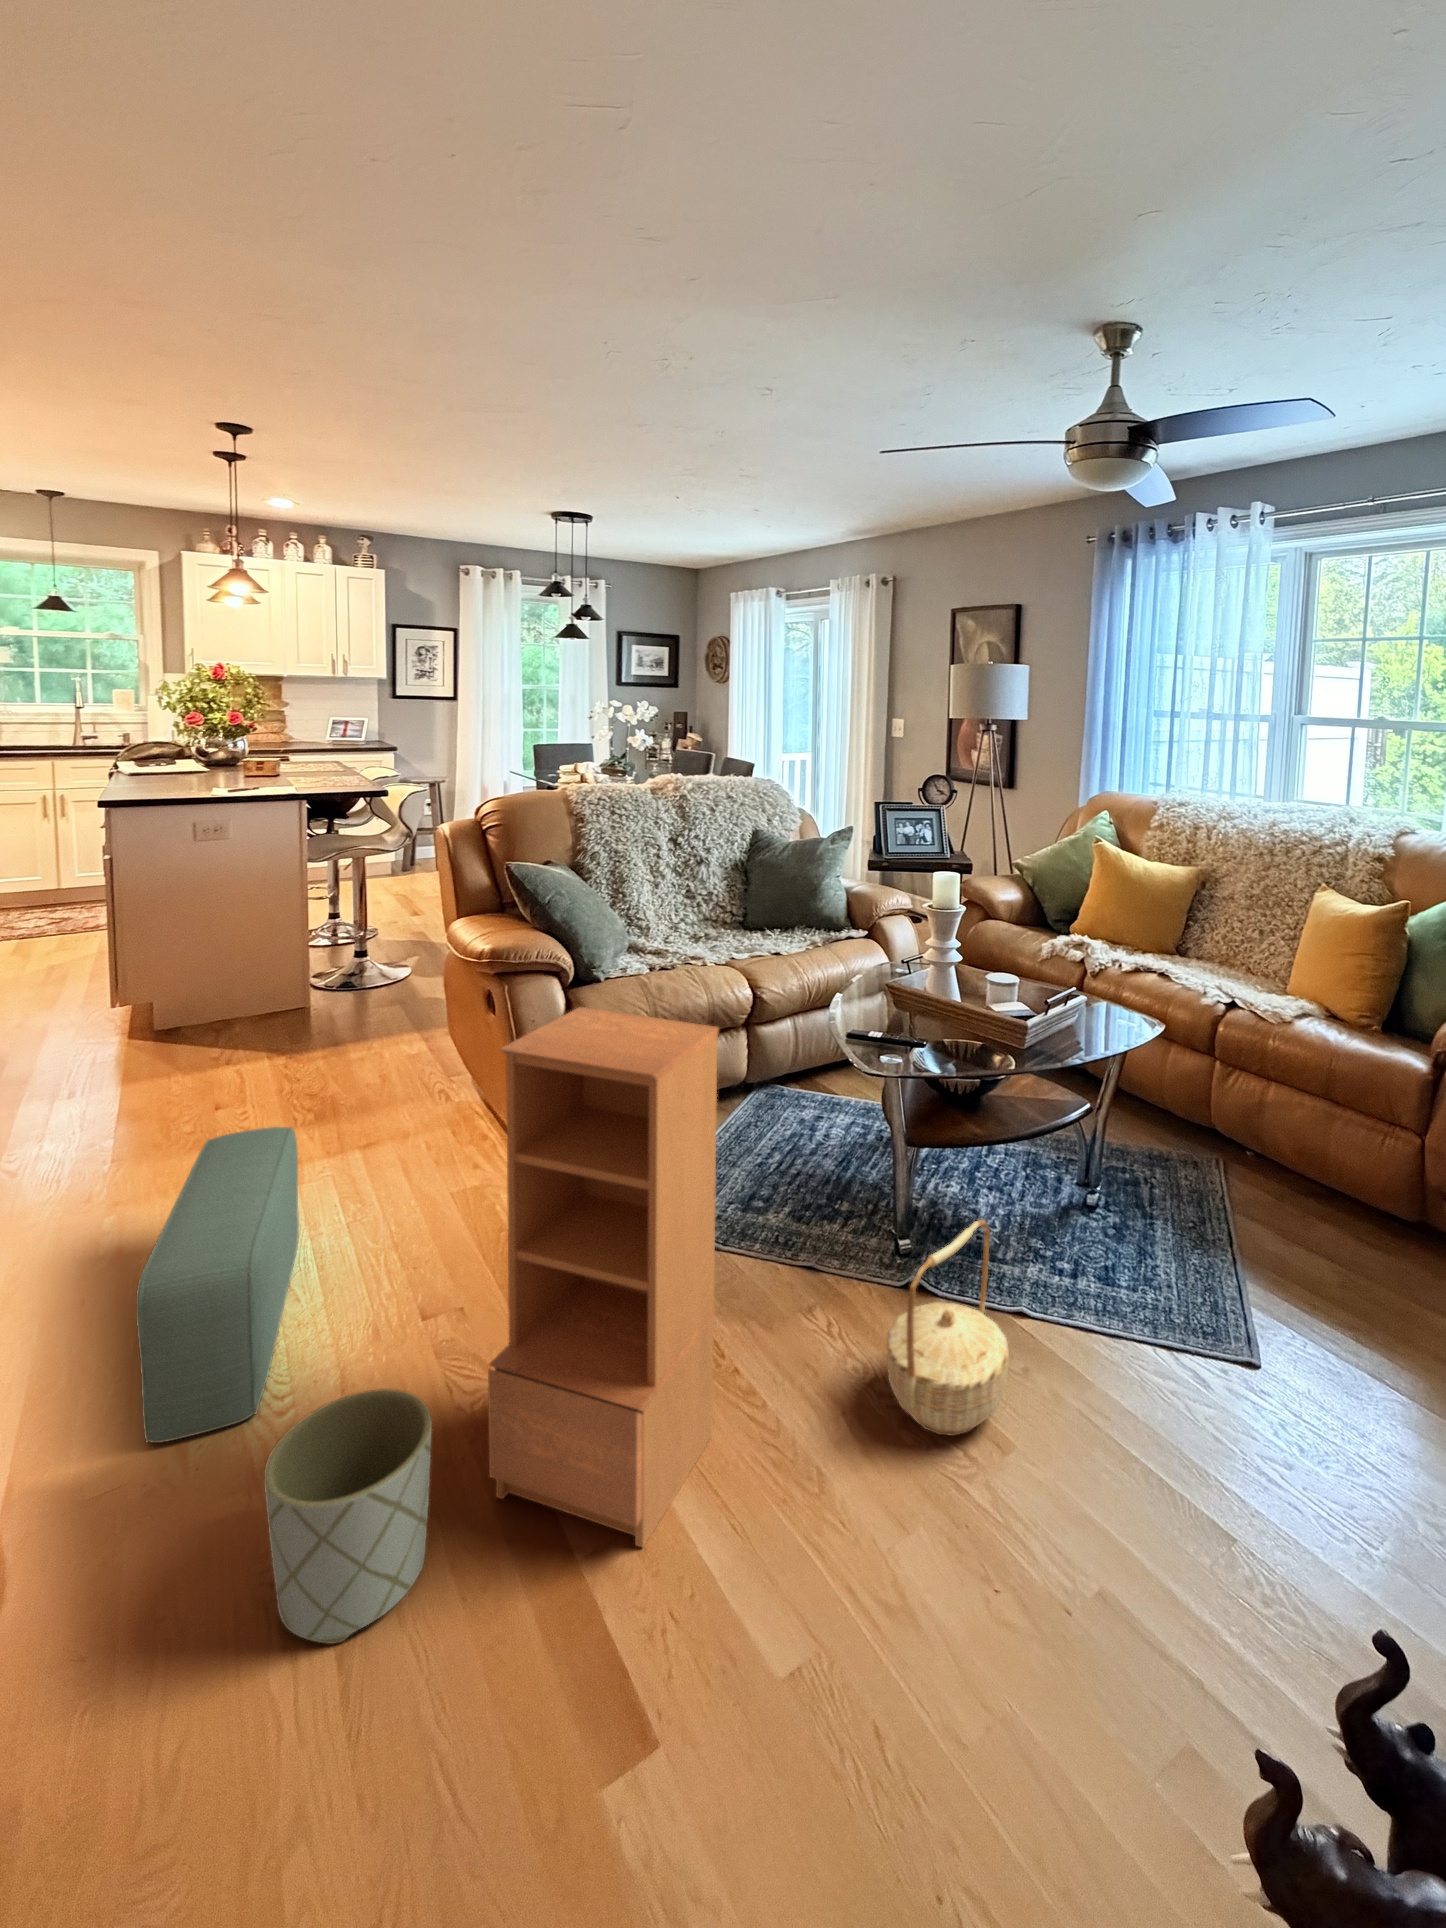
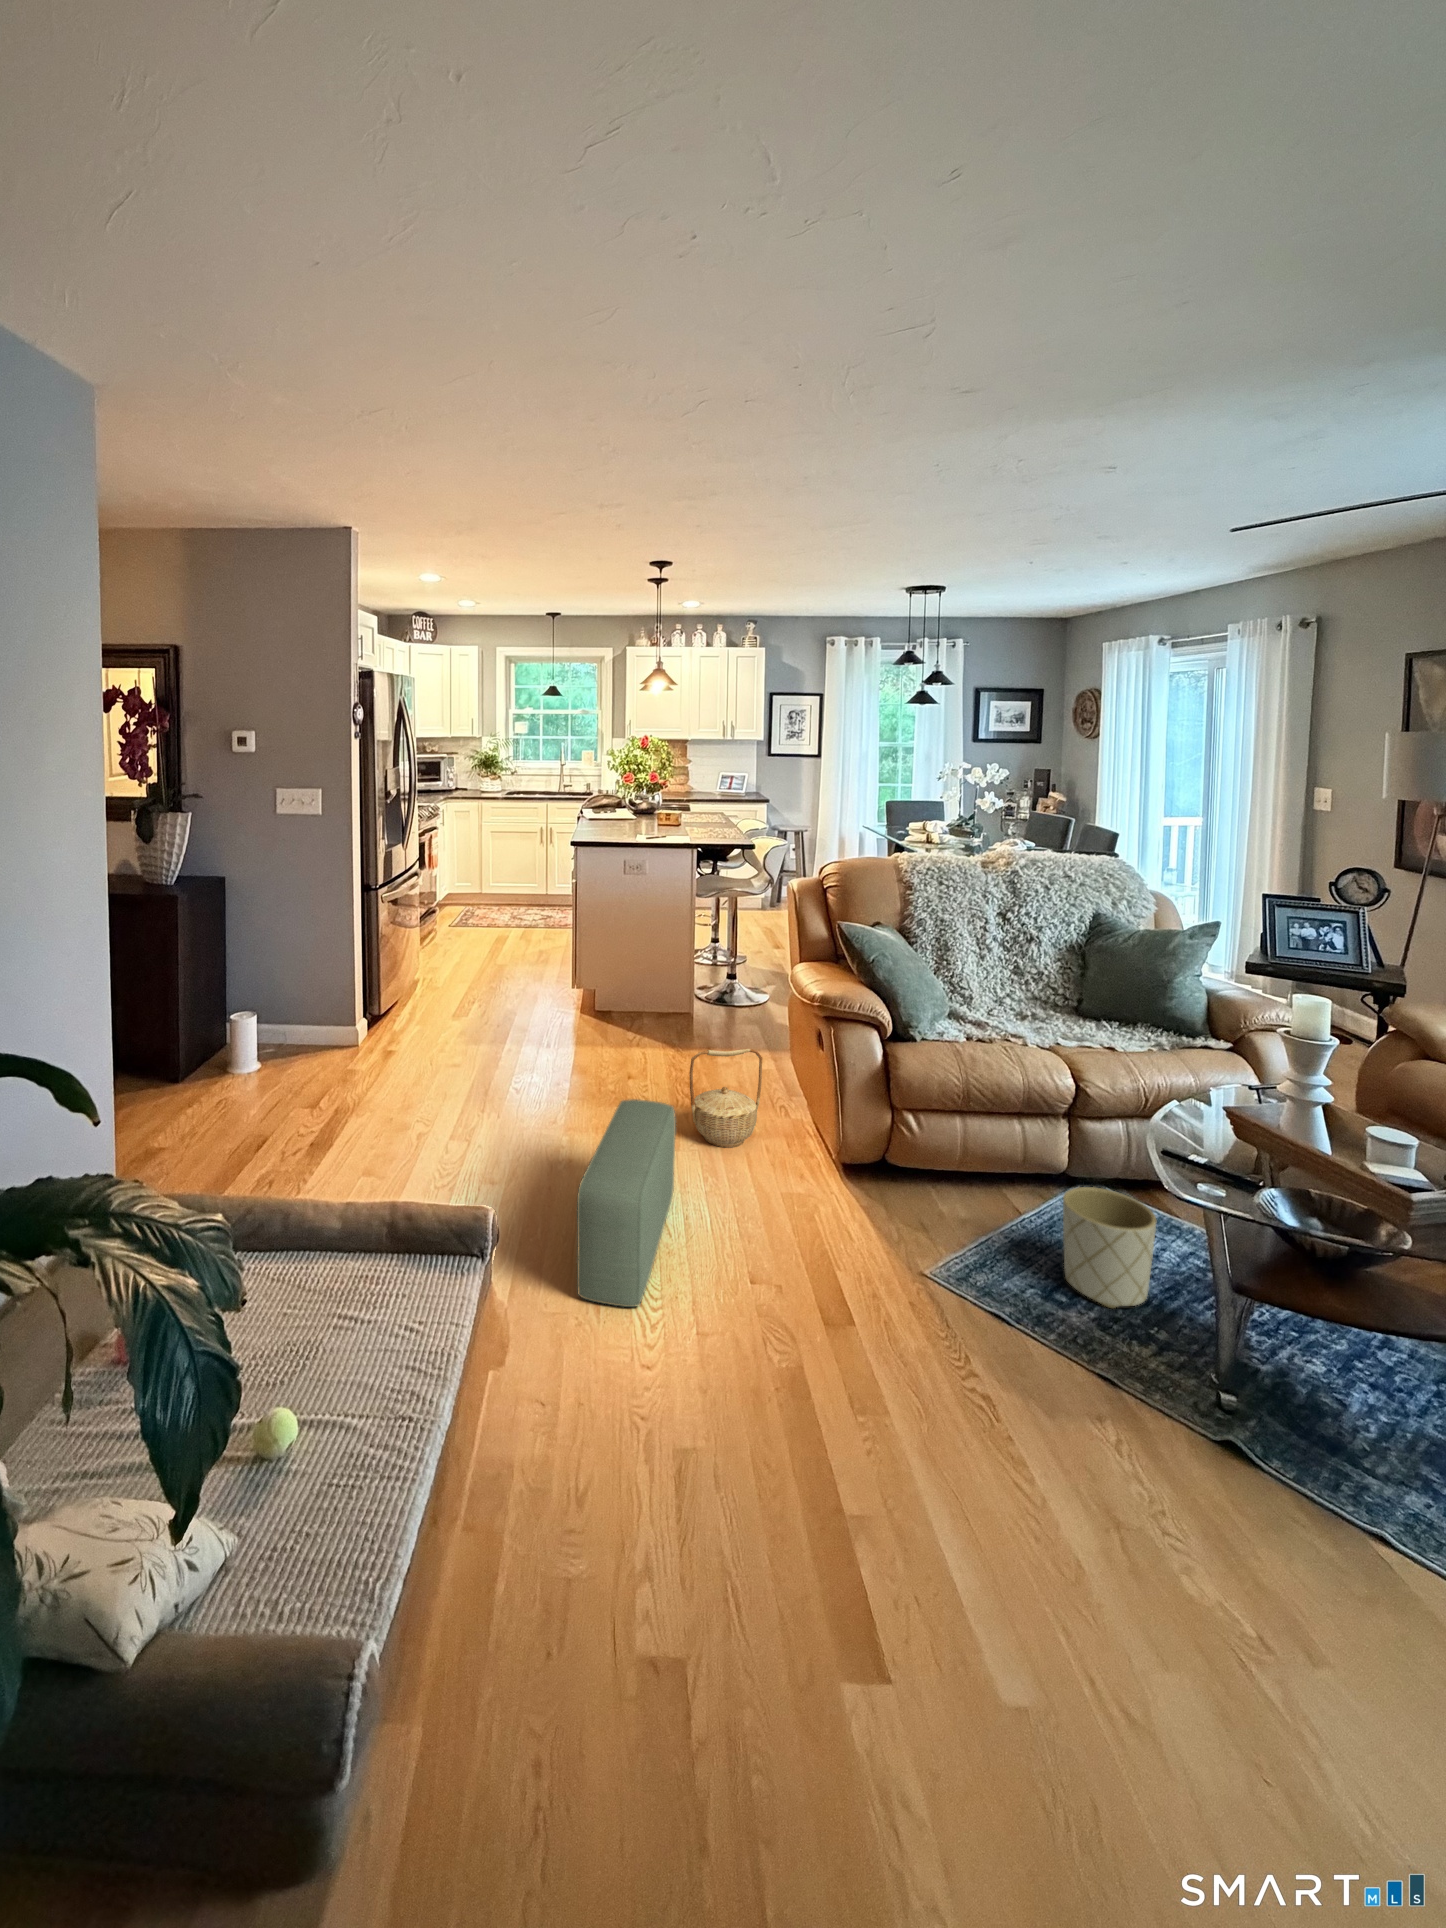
bookcase: present [488,1007,719,1548] -> none [785,1068,994,1548]
basket: present [887,1220,1009,1436] -> present [689,1049,762,1147]
planter: present [264,1389,432,1644] -> present [1063,1187,1156,1308]

